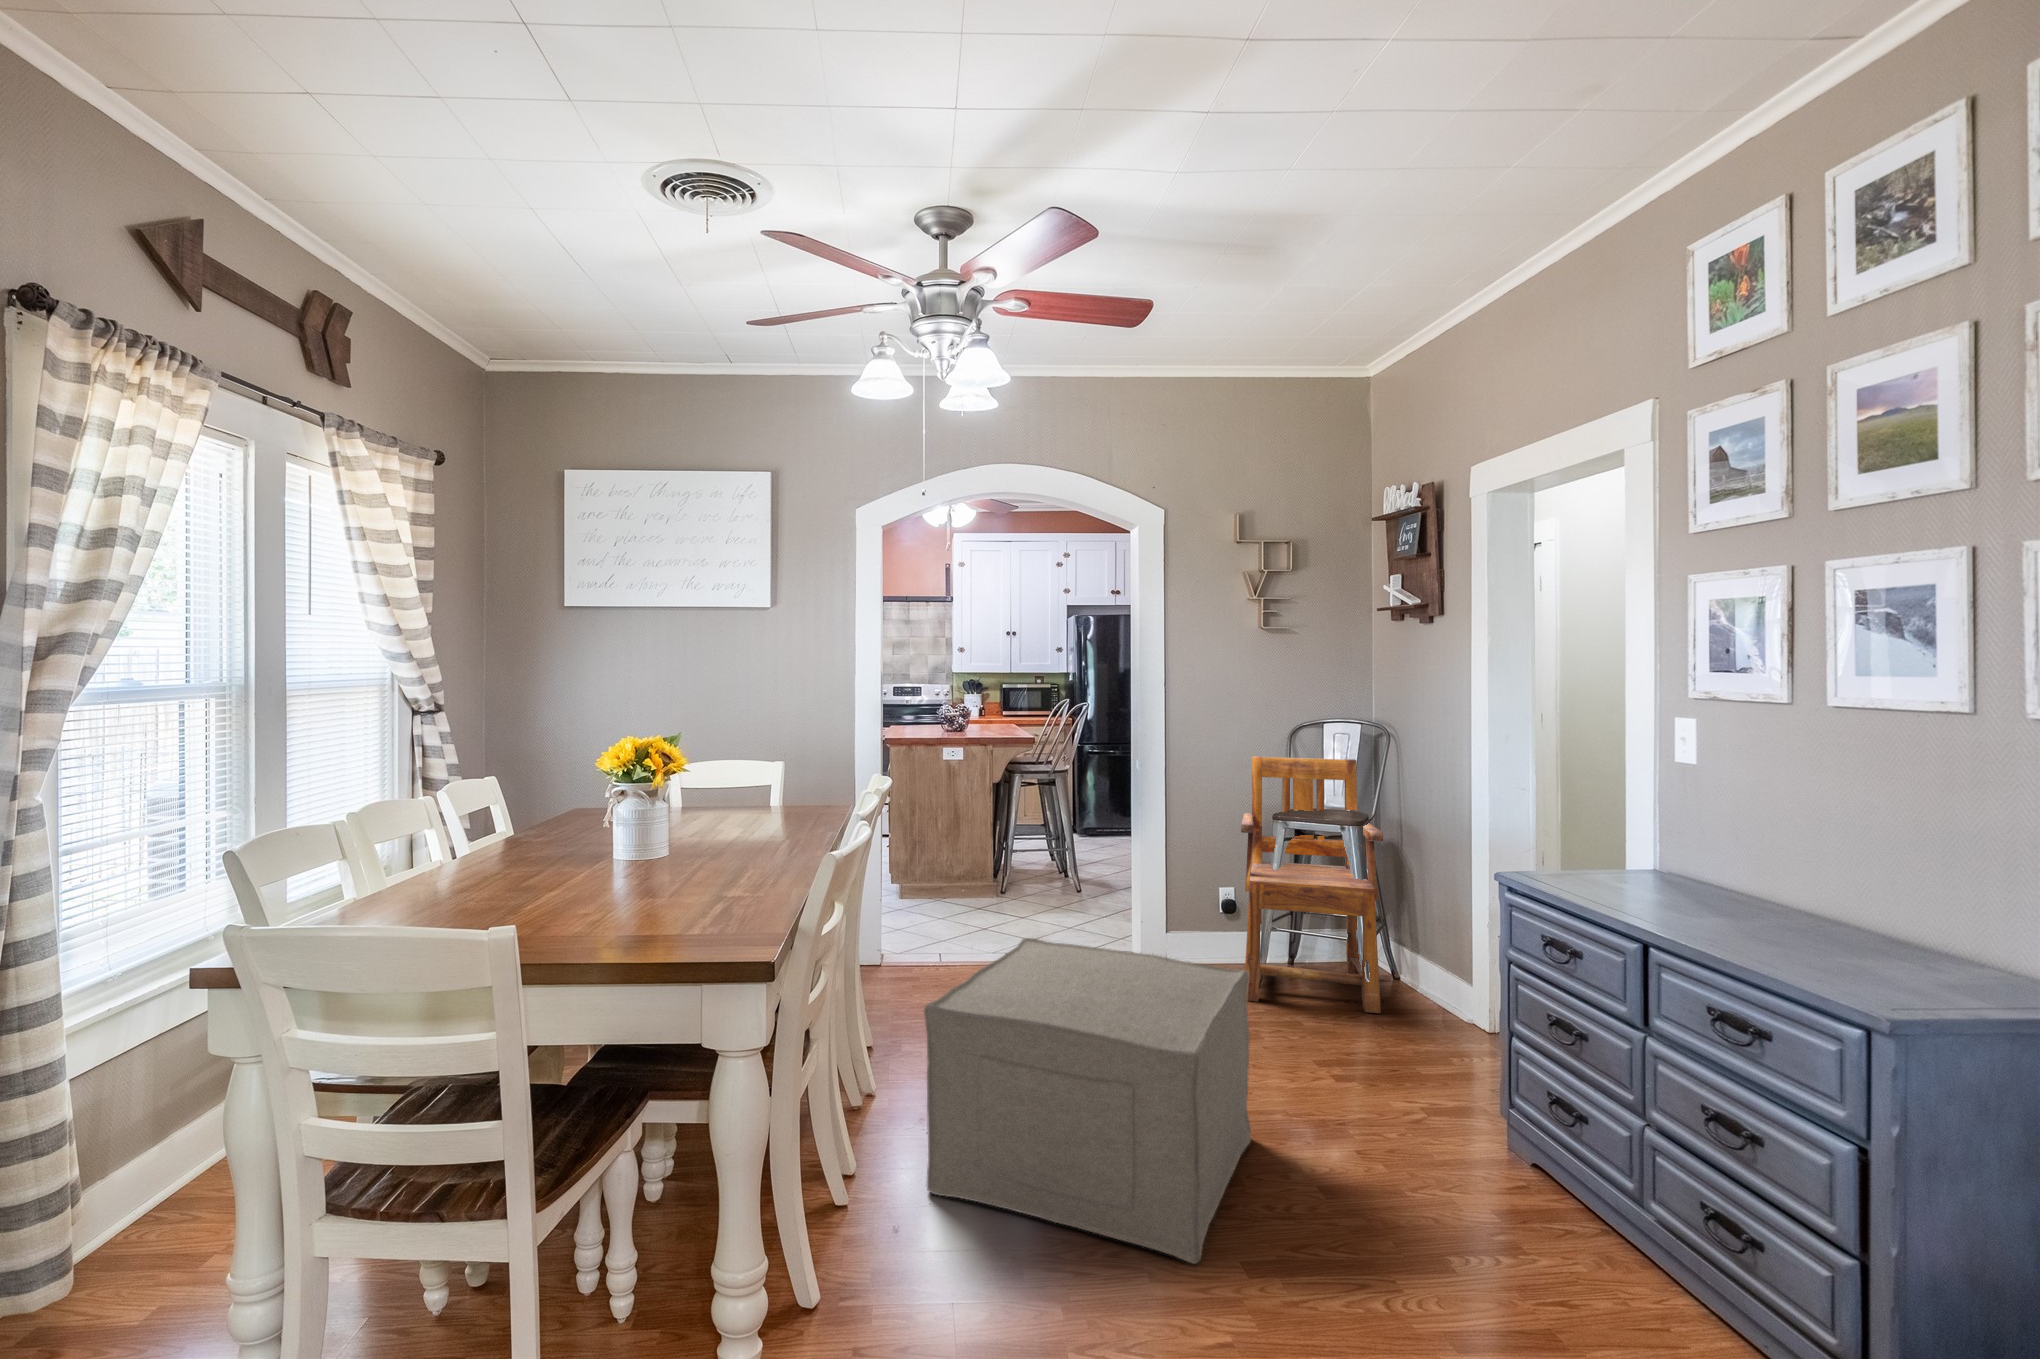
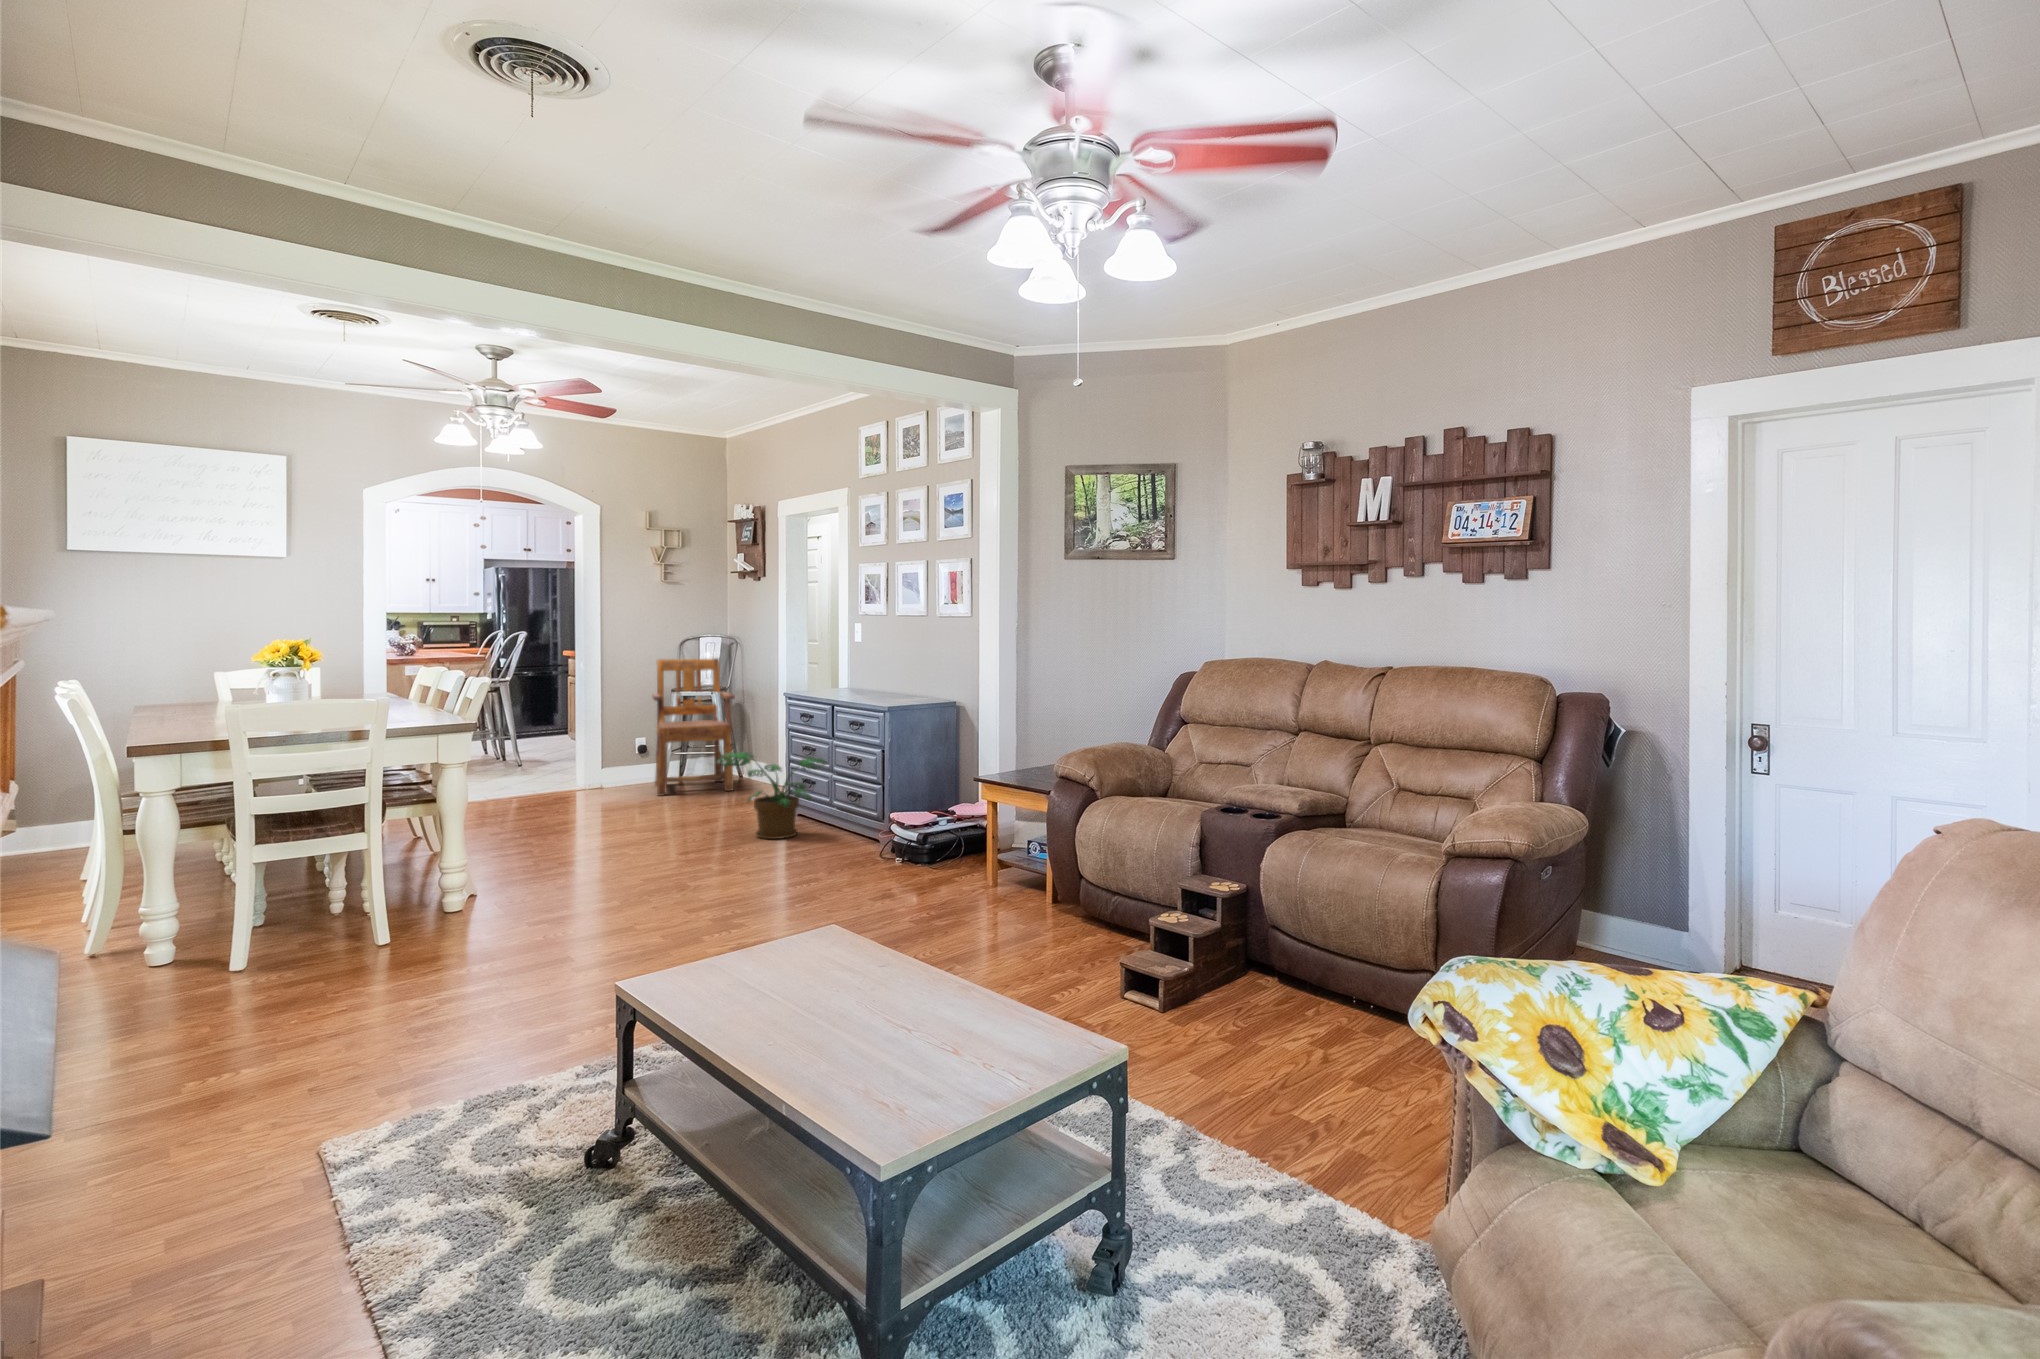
ottoman: present [924,938,1251,1264] -> none [515,750,676,863]
potted plant: none [1334,1003,1629,1282] -> present [716,752,826,839]

